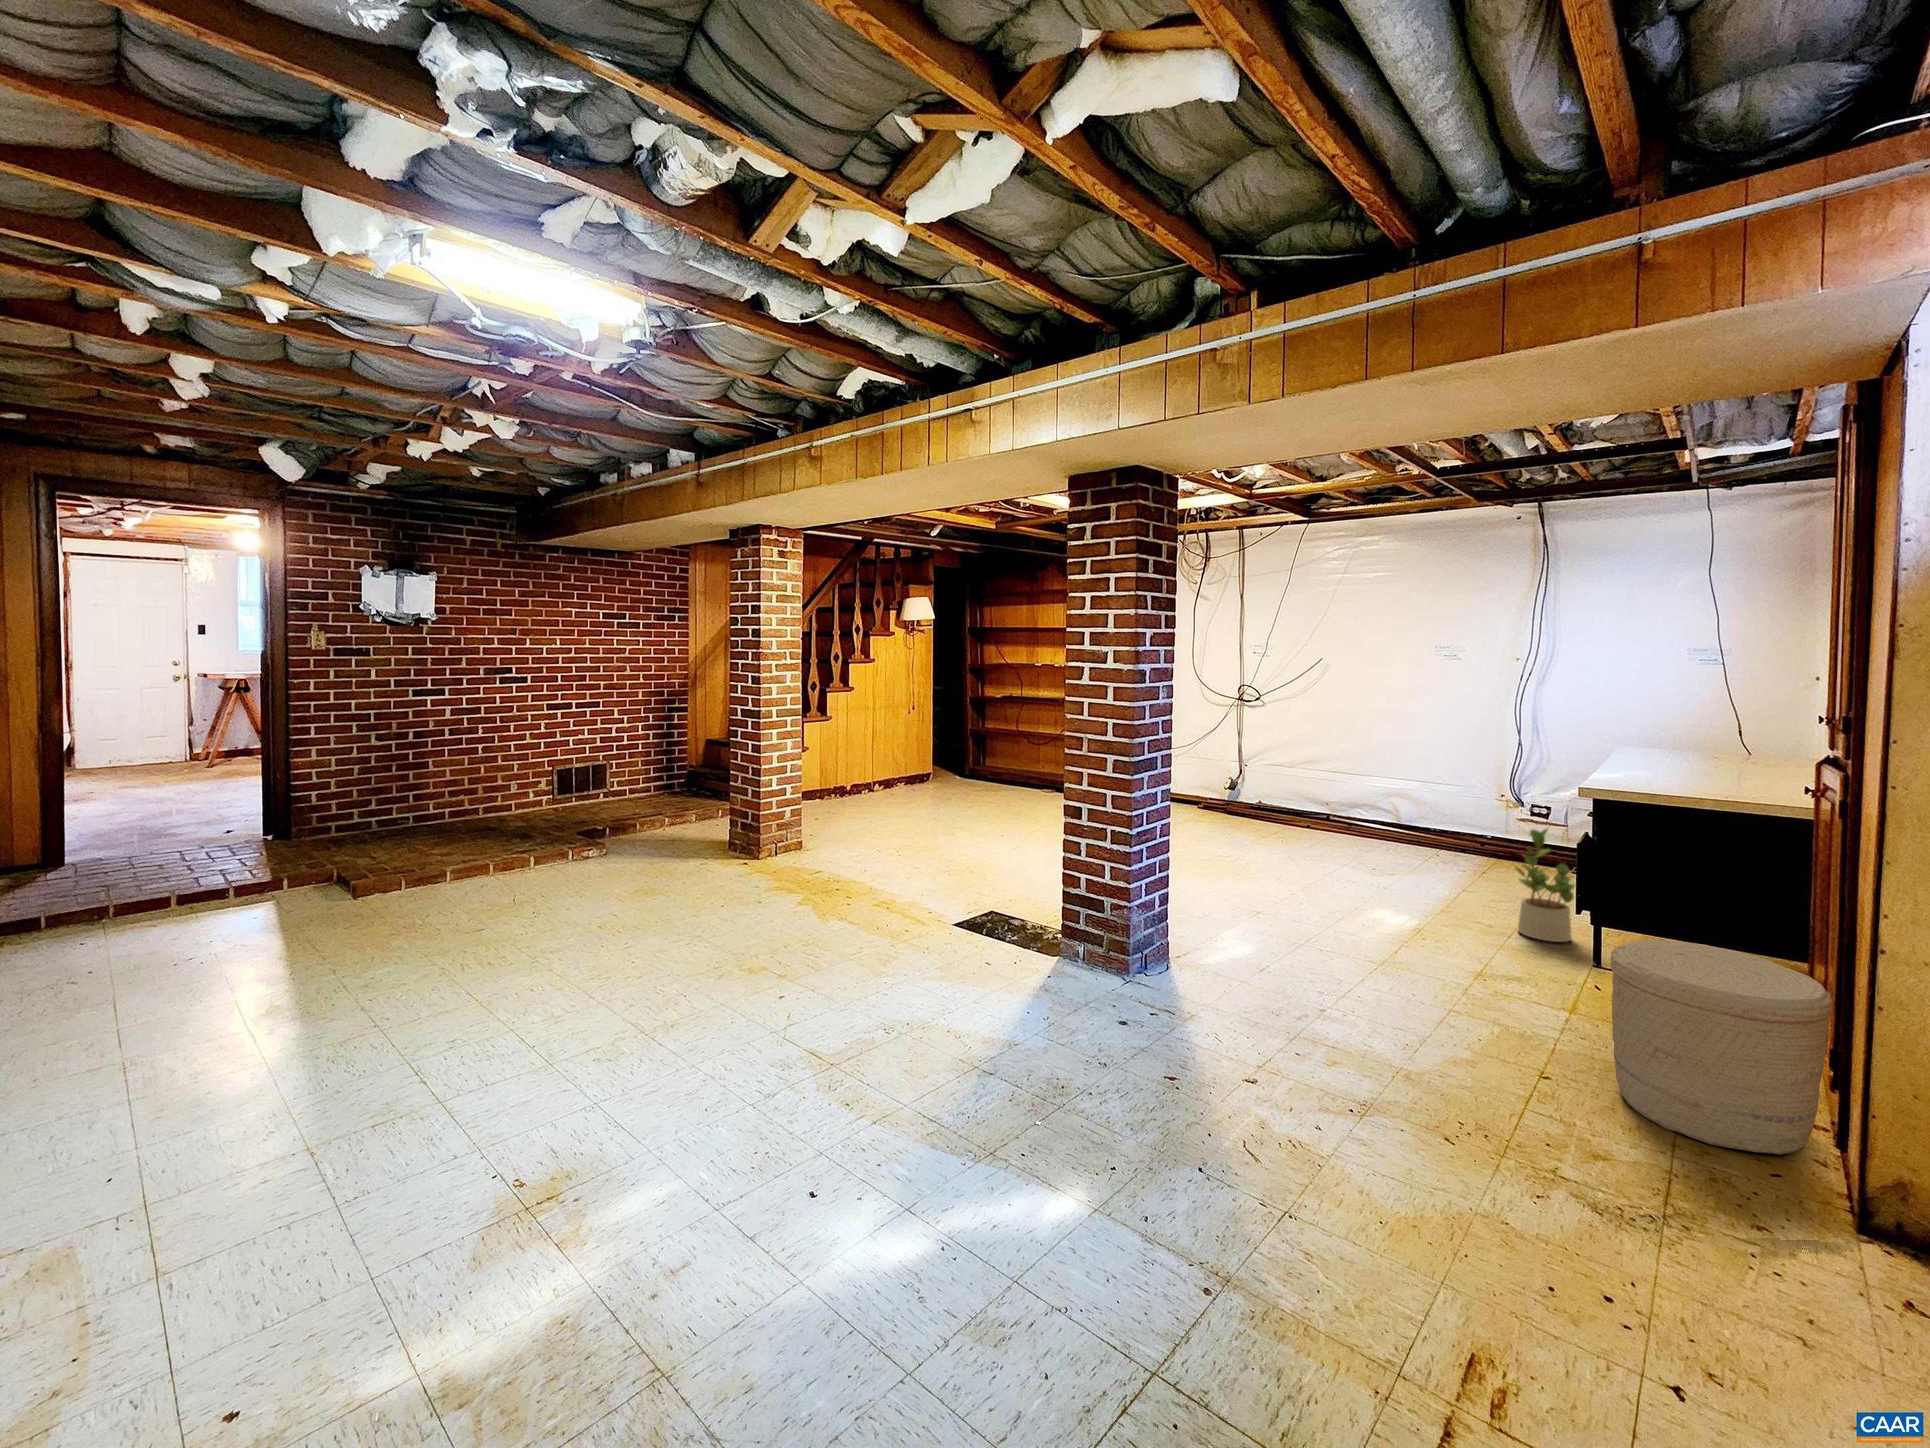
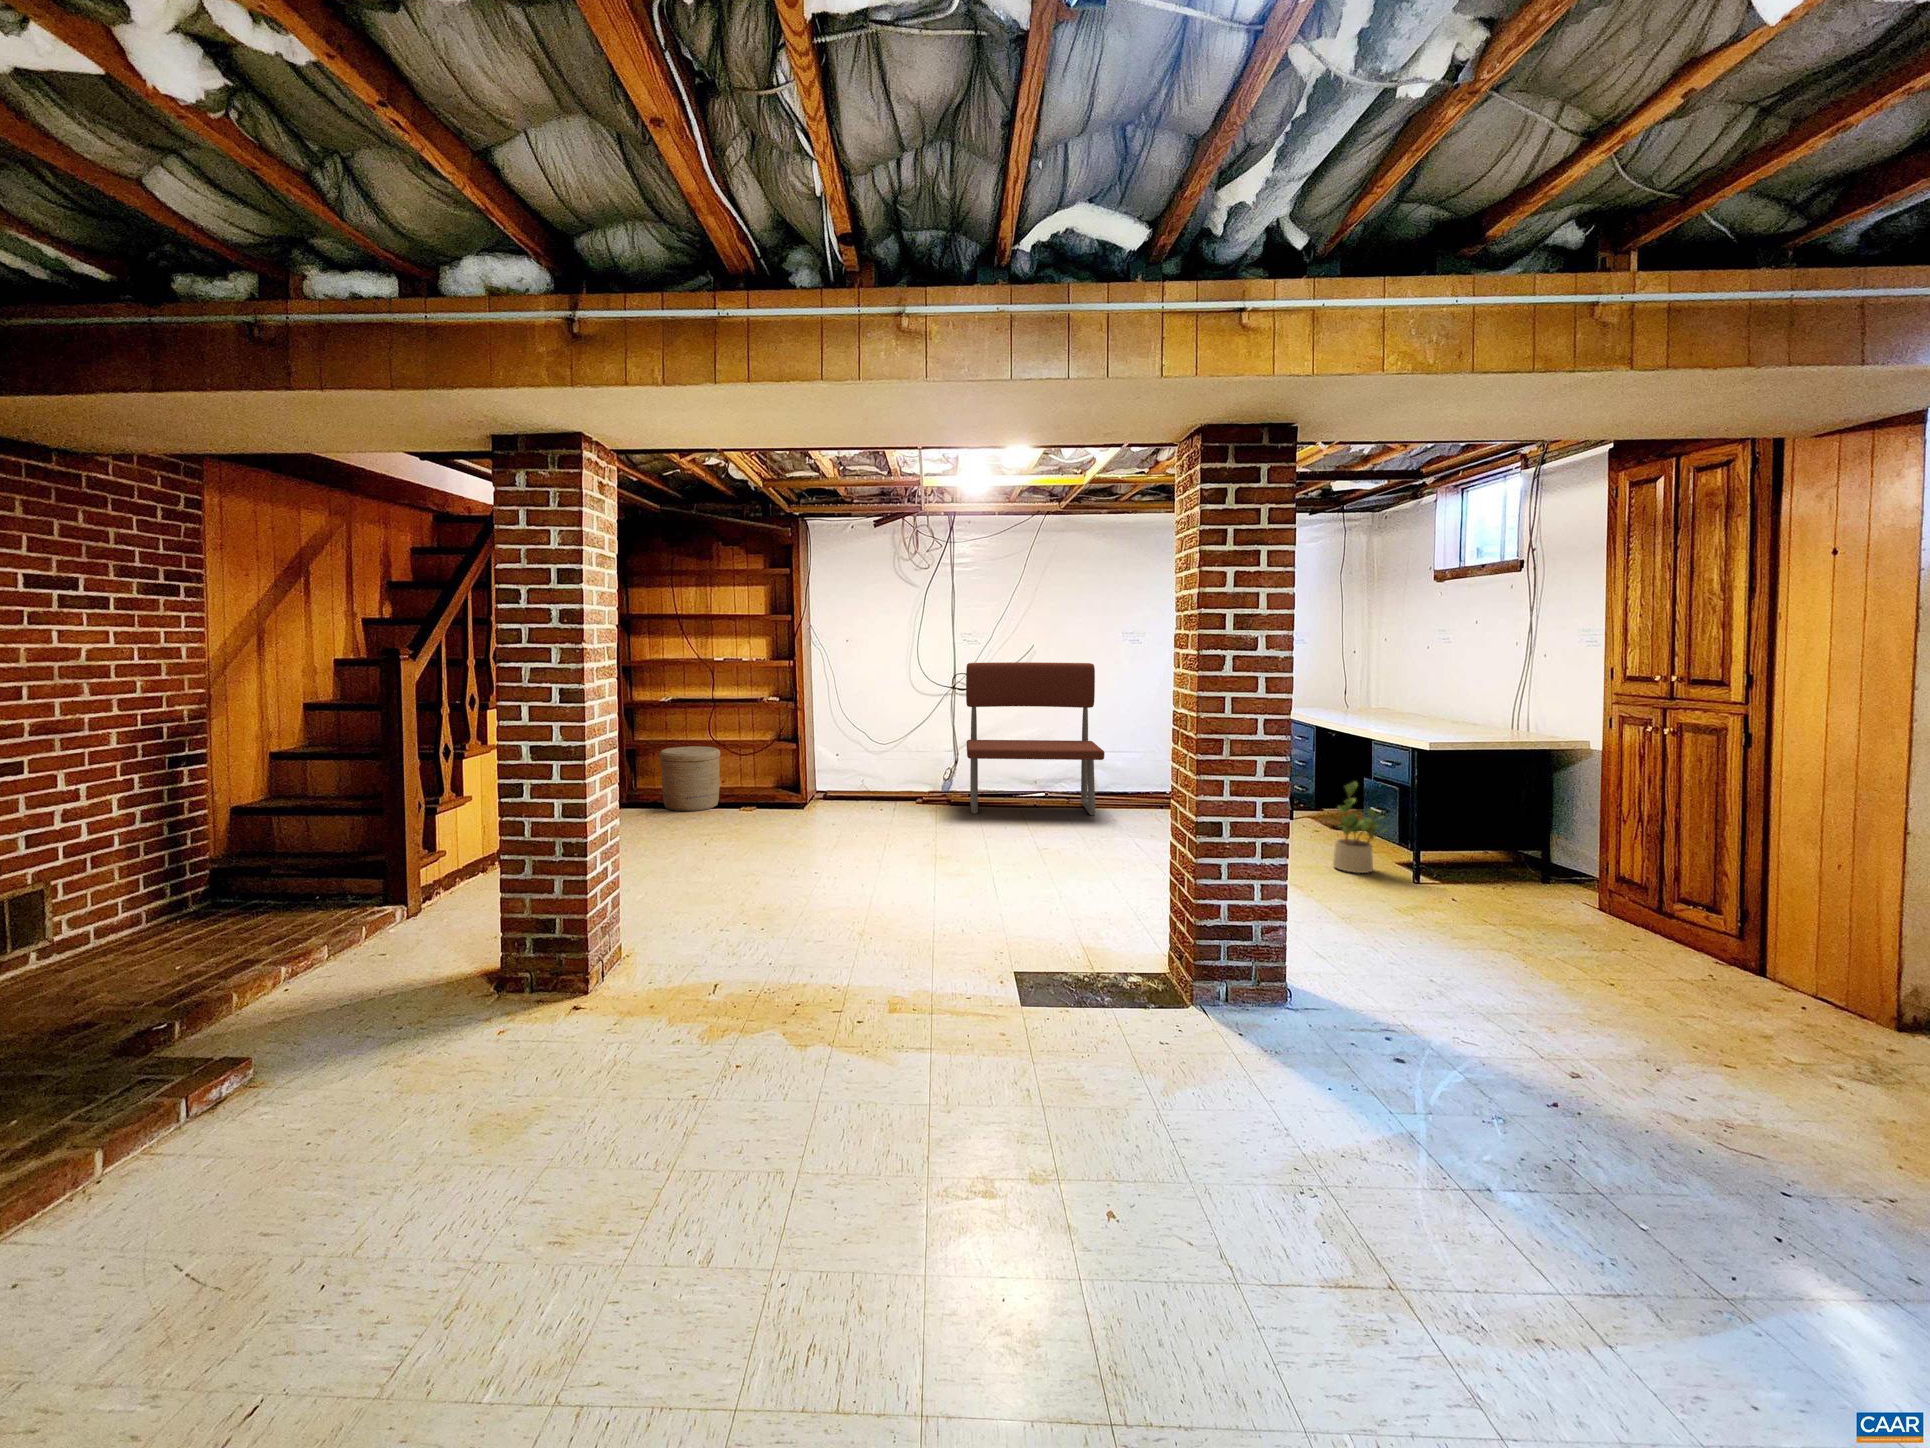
bench: none [1217,671,1390,841] -> present [966,662,1104,815]
woven basket: present [1611,940,1832,1155] -> present [659,746,720,811]

